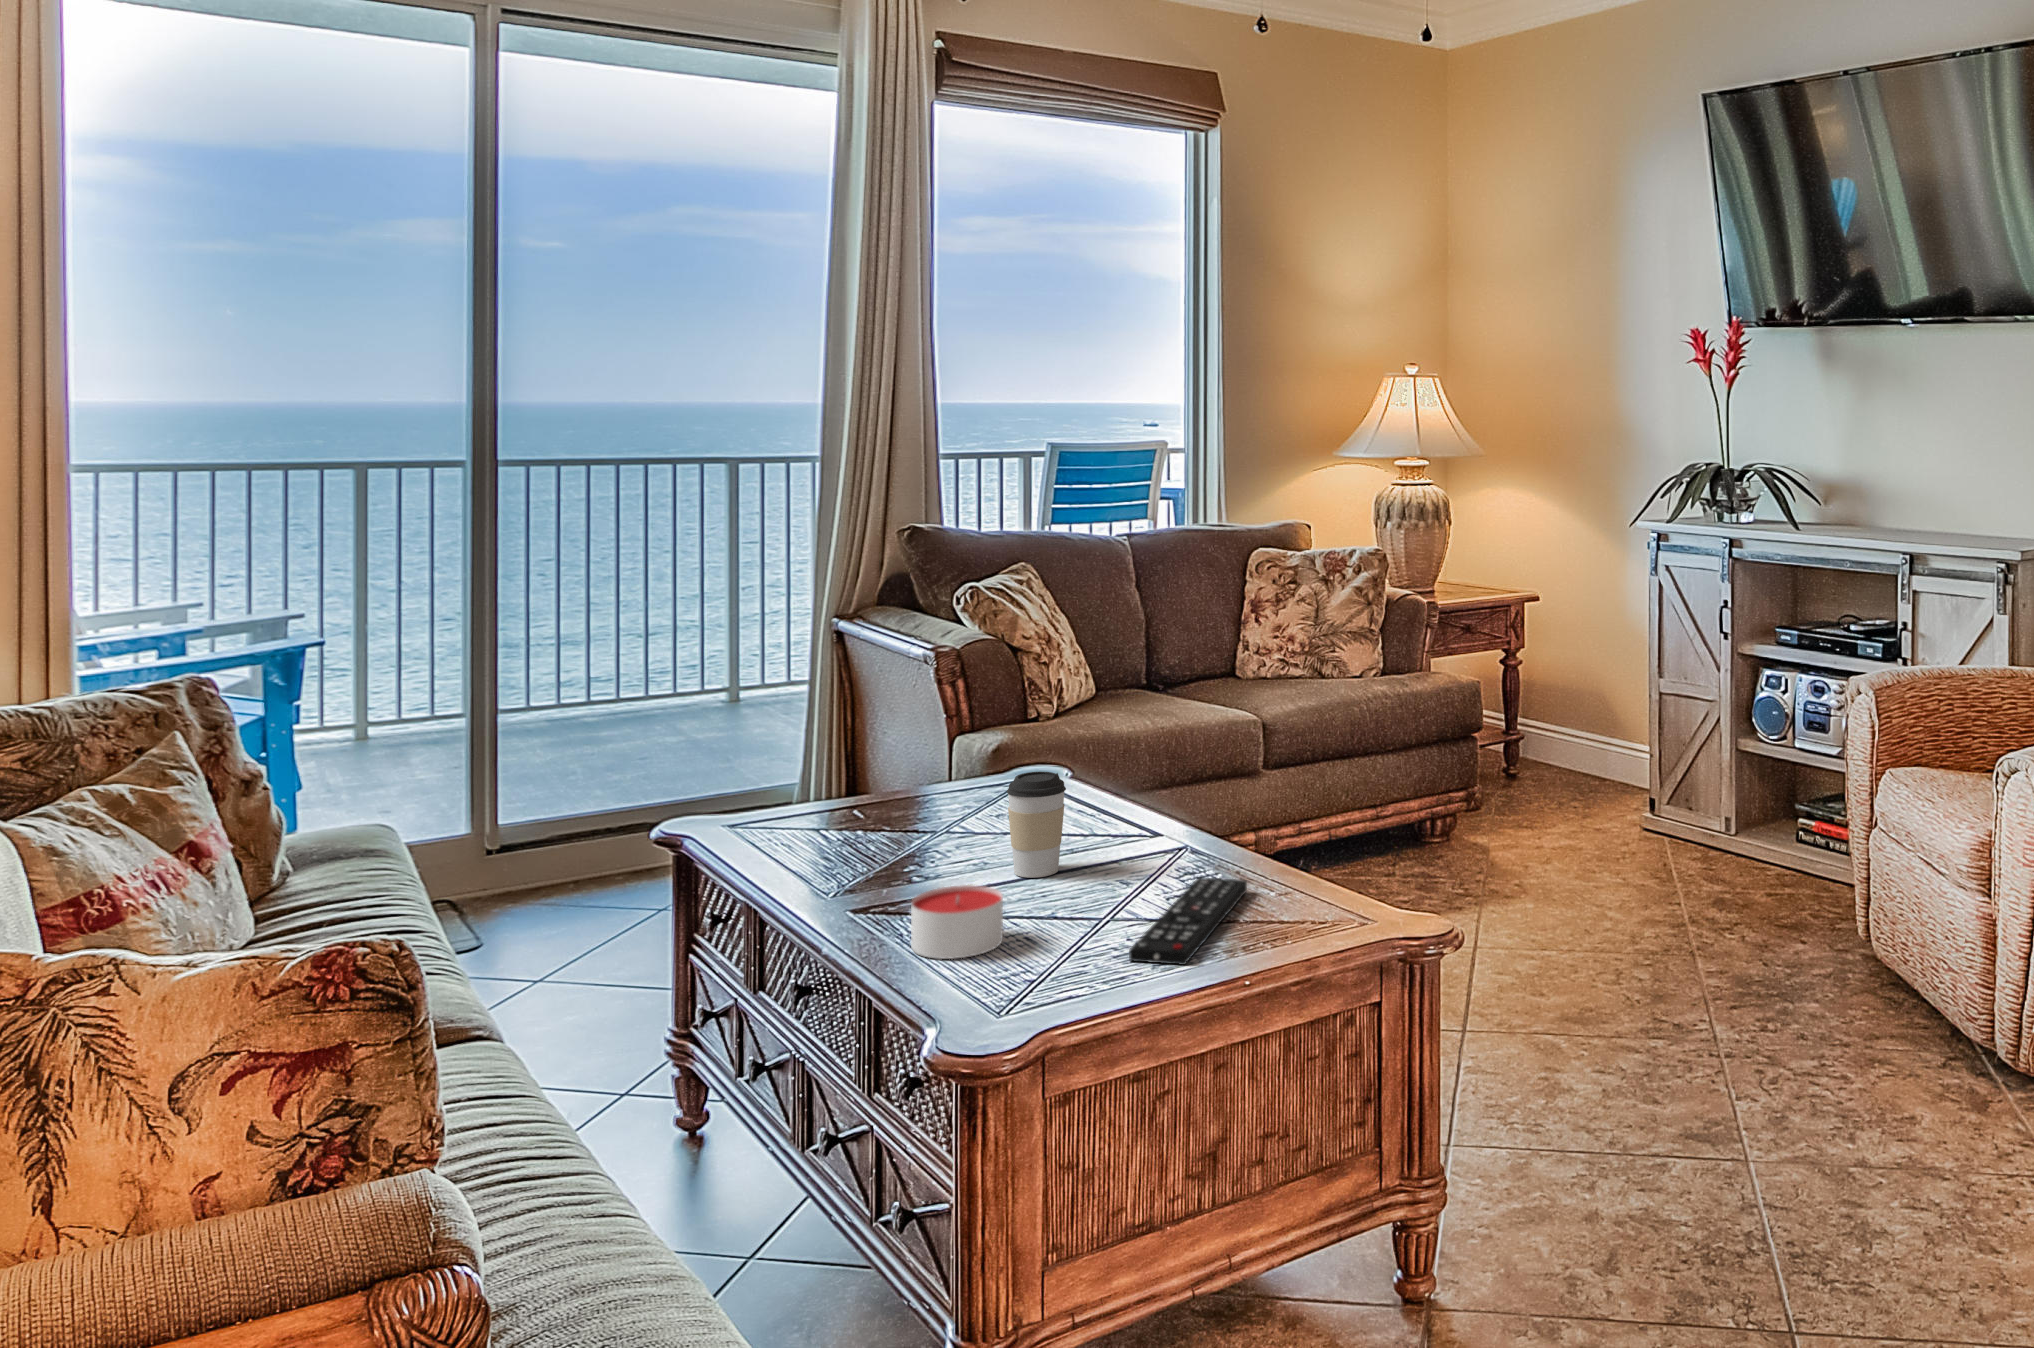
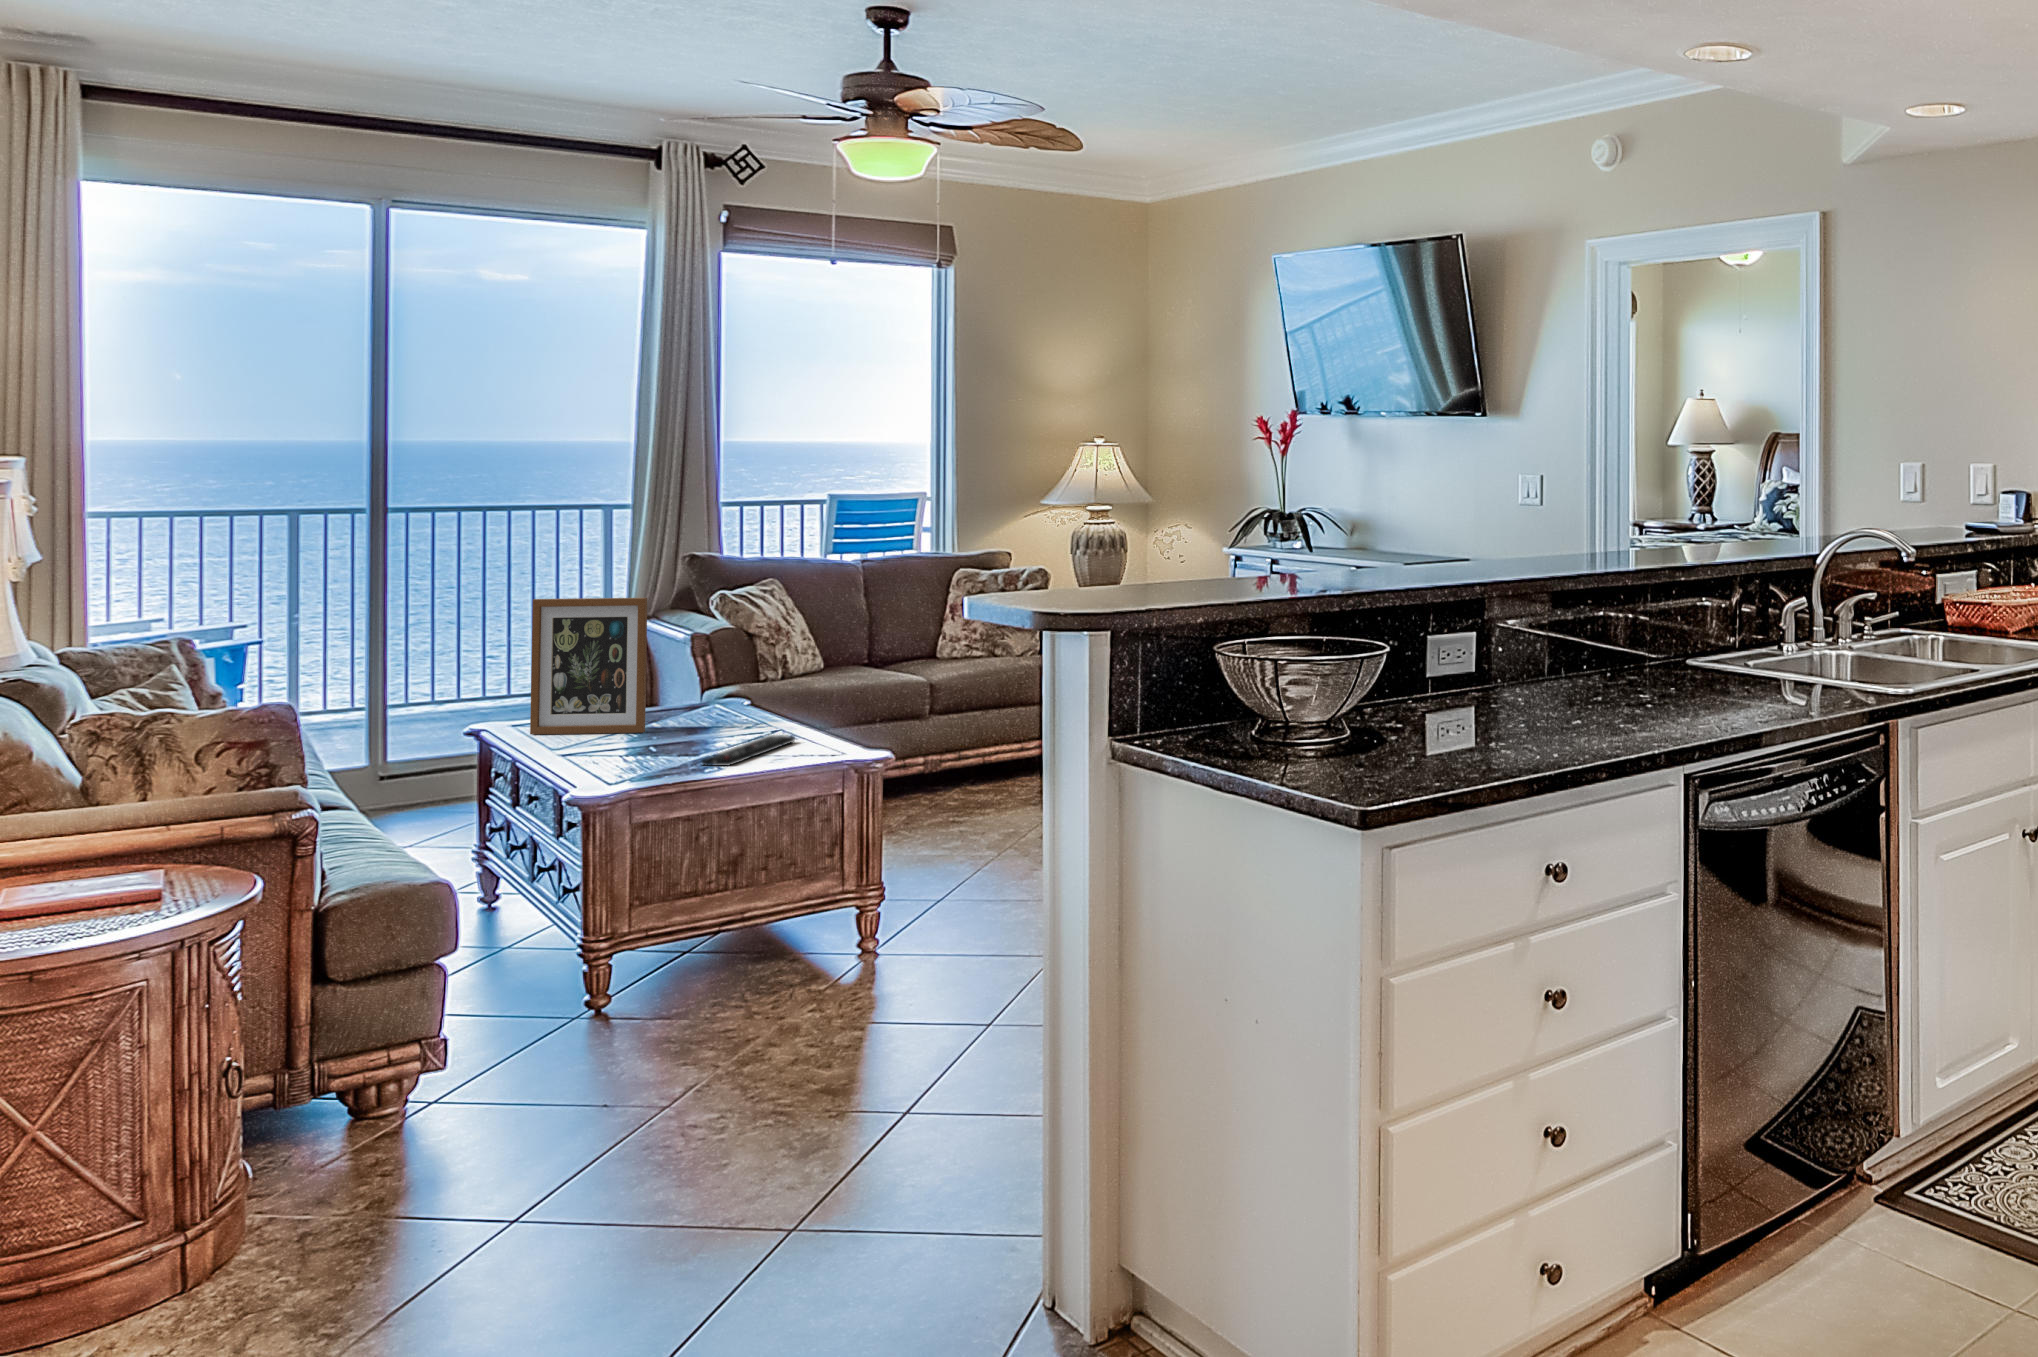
picture frame: none [768,617,960,854] -> present [530,598,647,734]
coffee cup: present [1007,771,1066,878] -> none [666,683,702,740]
candle: present [911,885,1003,959] -> none [586,734,640,767]

